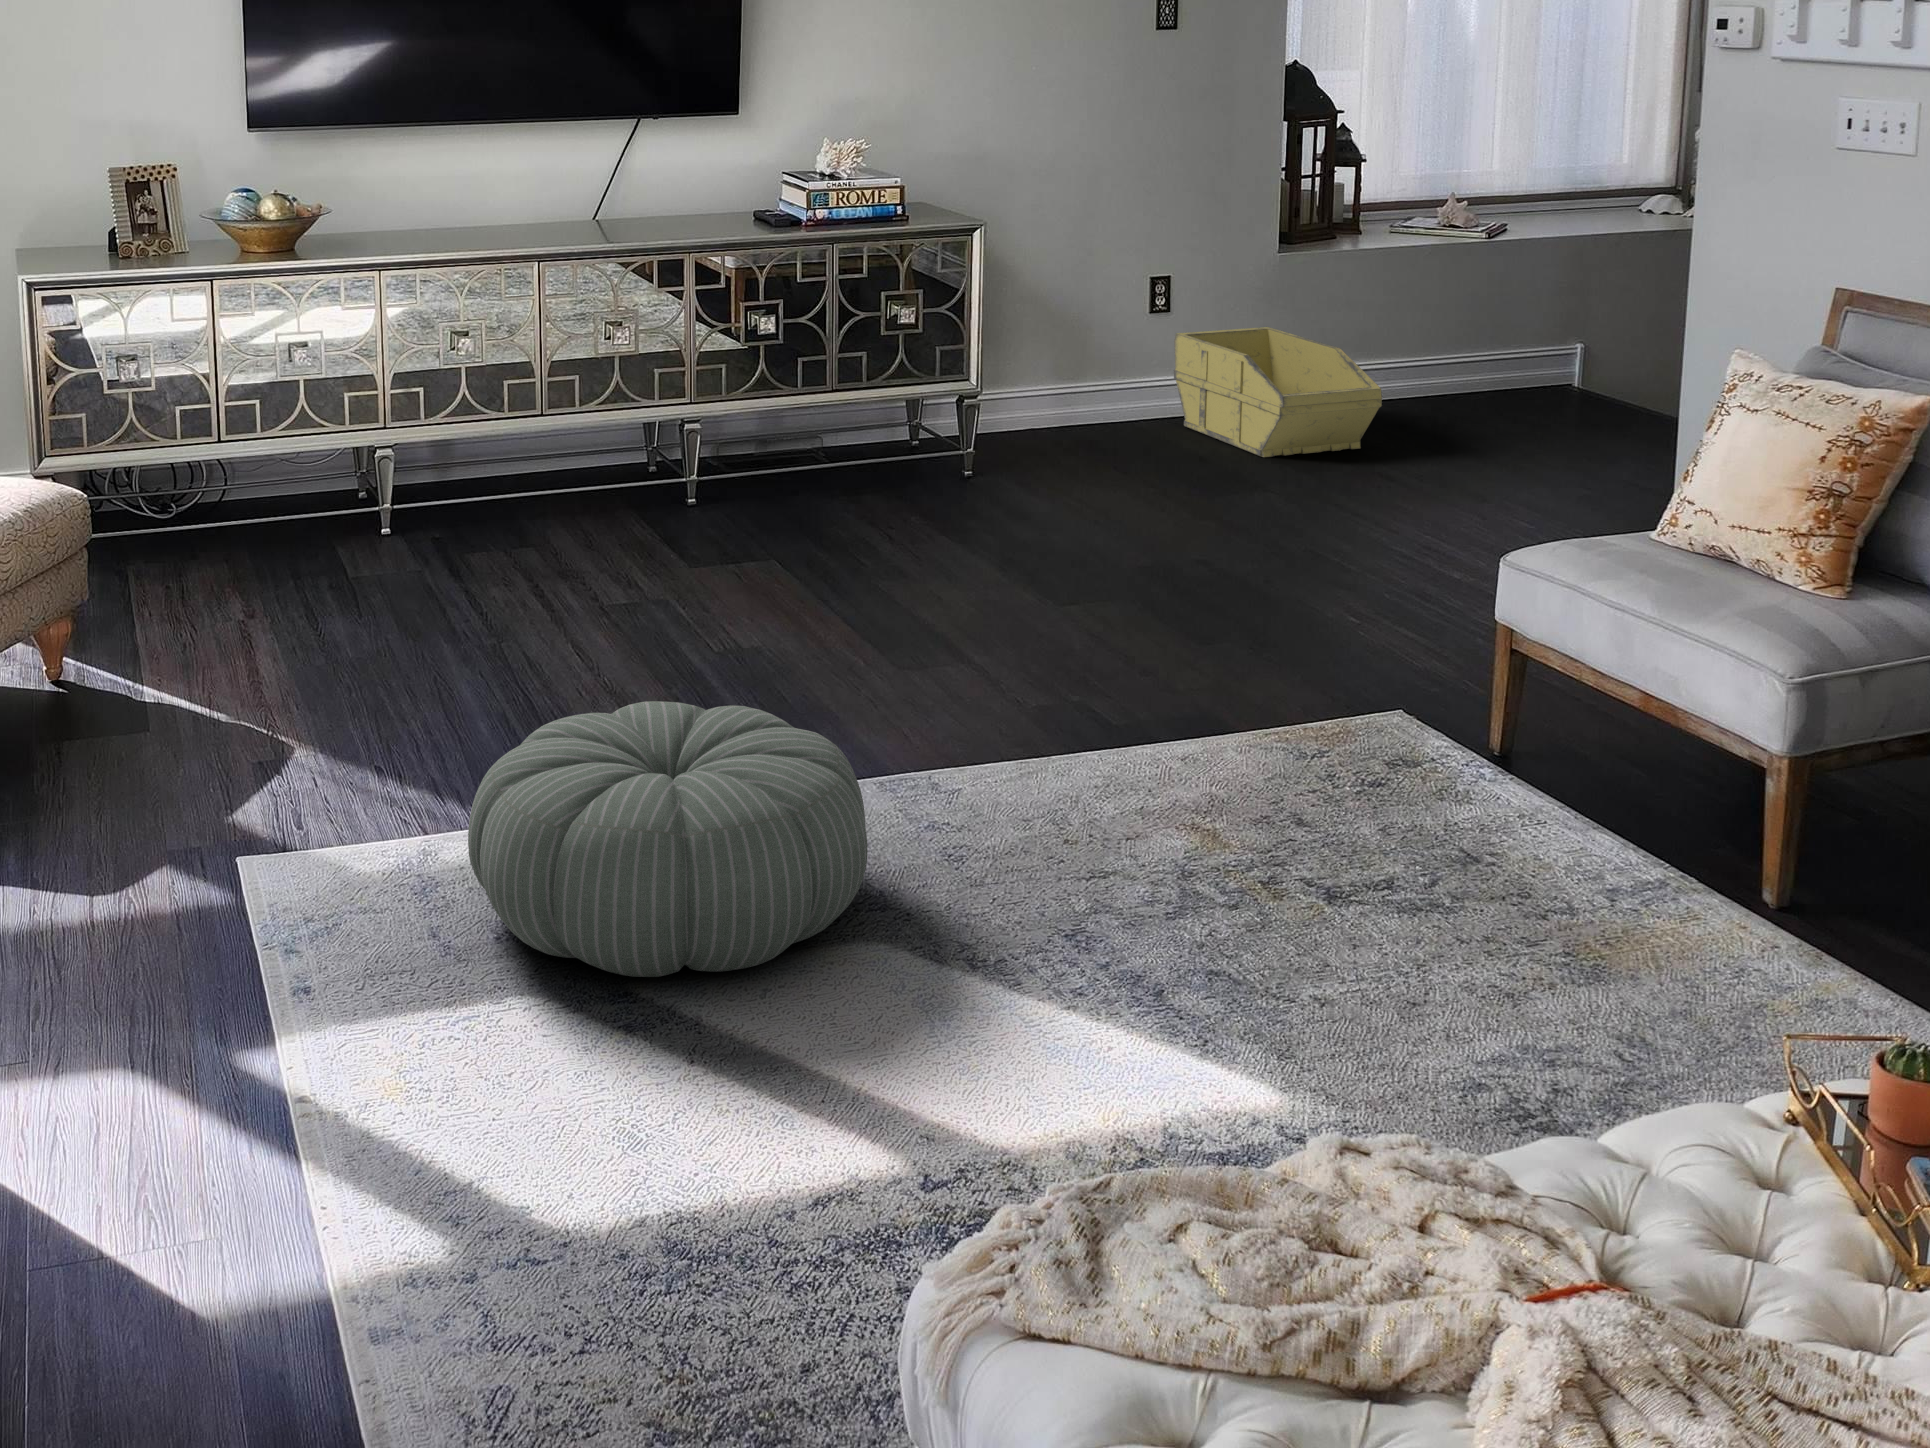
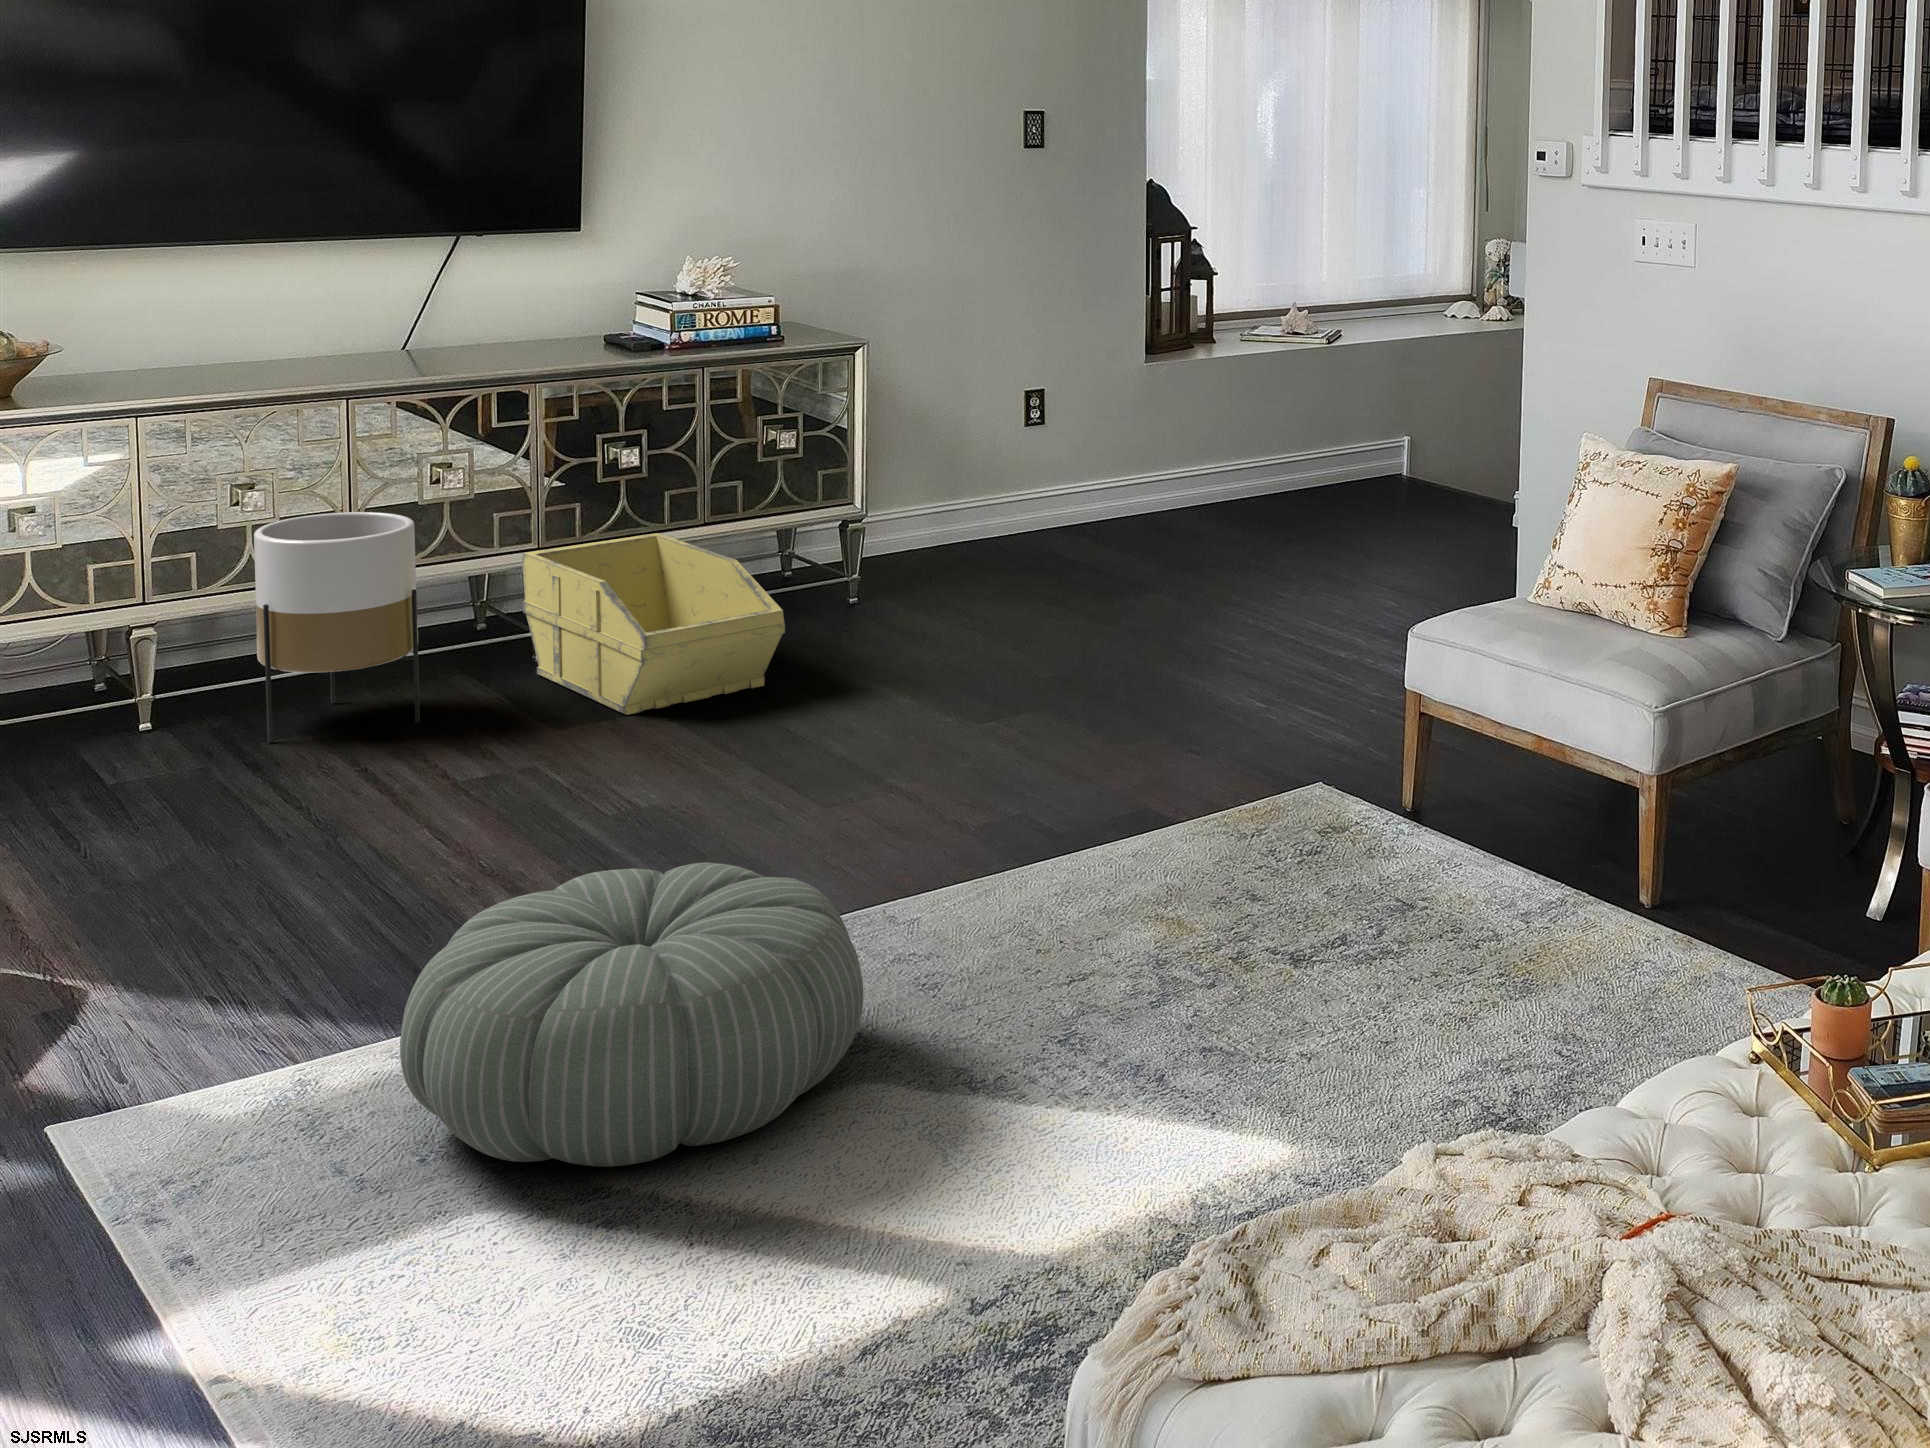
storage bin: present [1174,327,1382,457] -> present [522,533,785,715]
planter: none [460,361,585,555] -> present [254,512,420,742]

